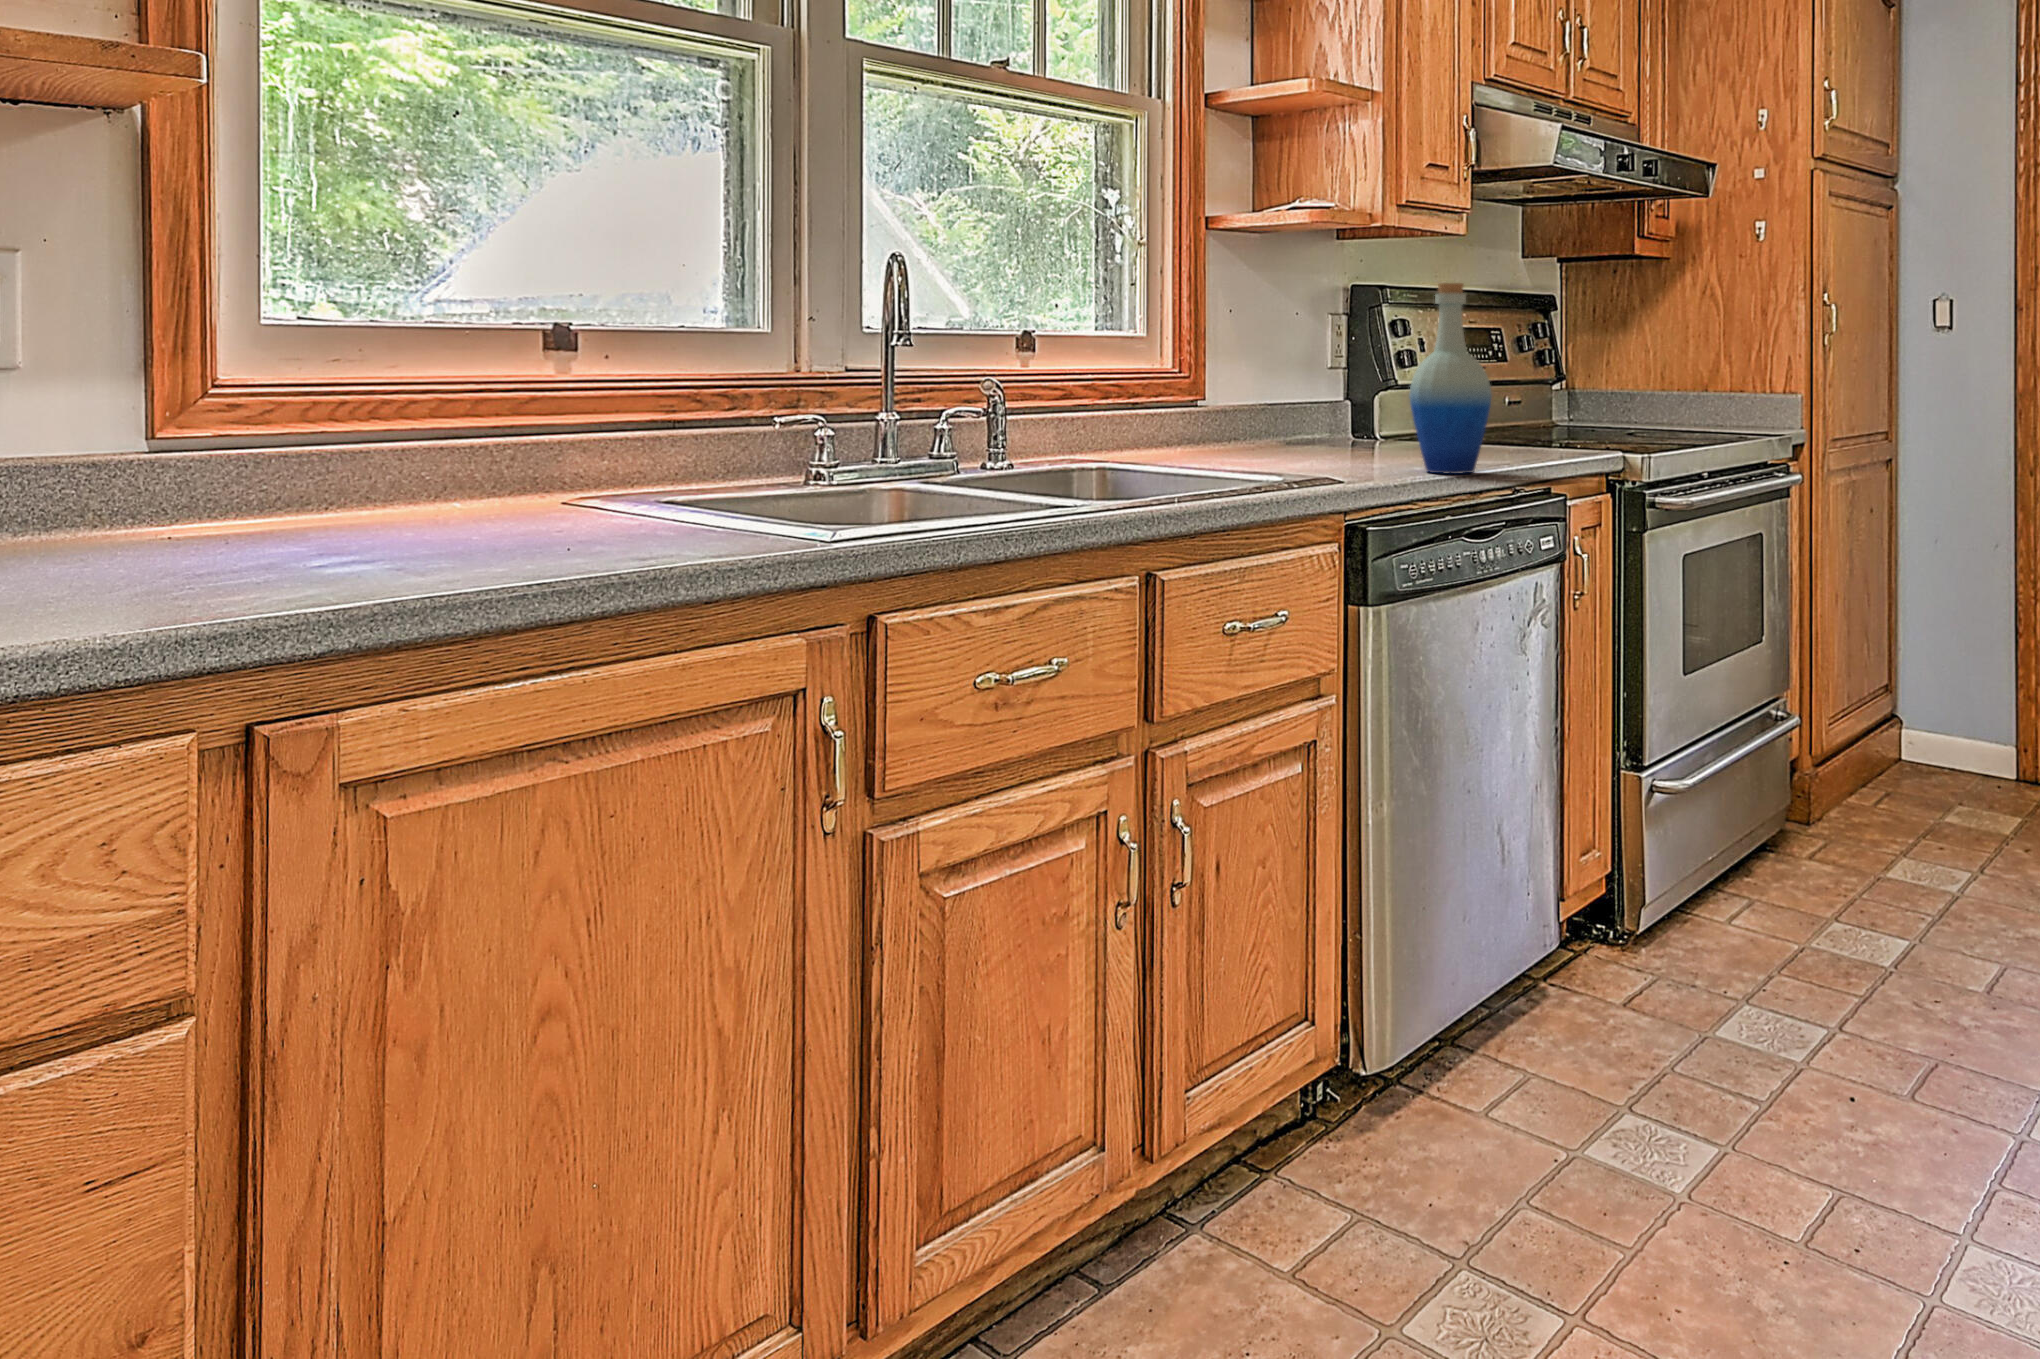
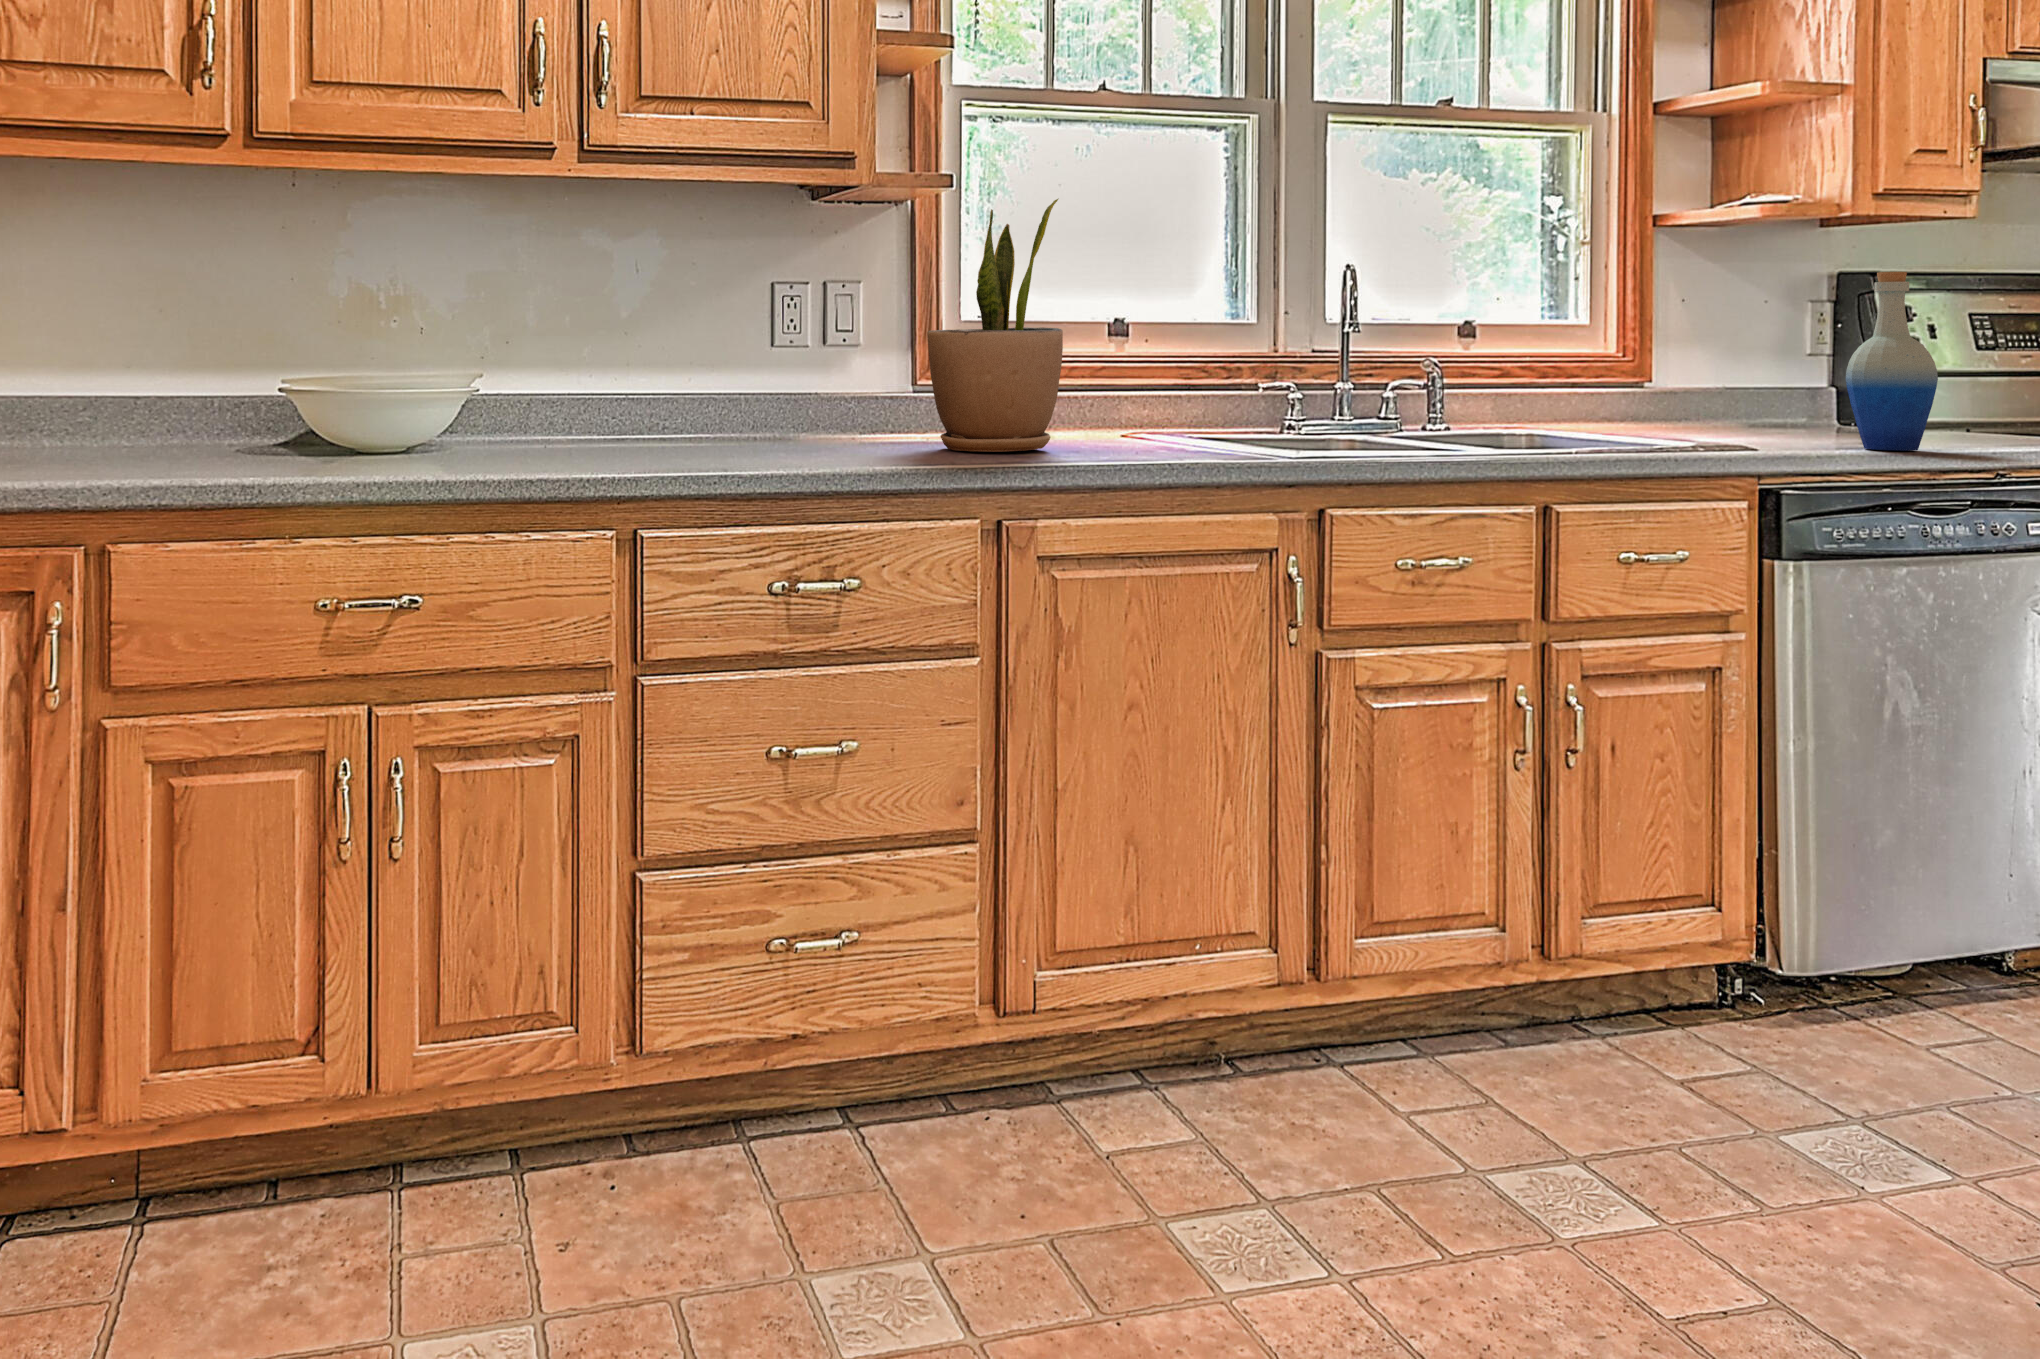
potted plant: none [131,111,425,571] -> present [927,199,1063,452]

